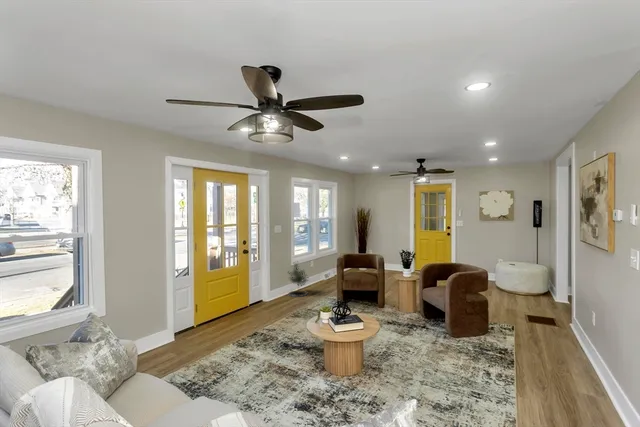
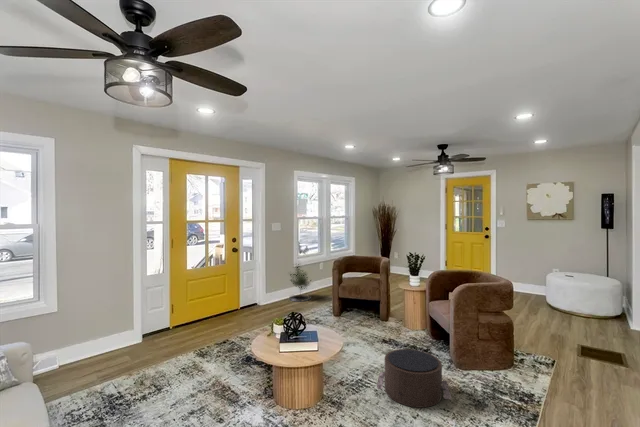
pouf: none [400,325,458,365] -> present [377,349,451,407]

